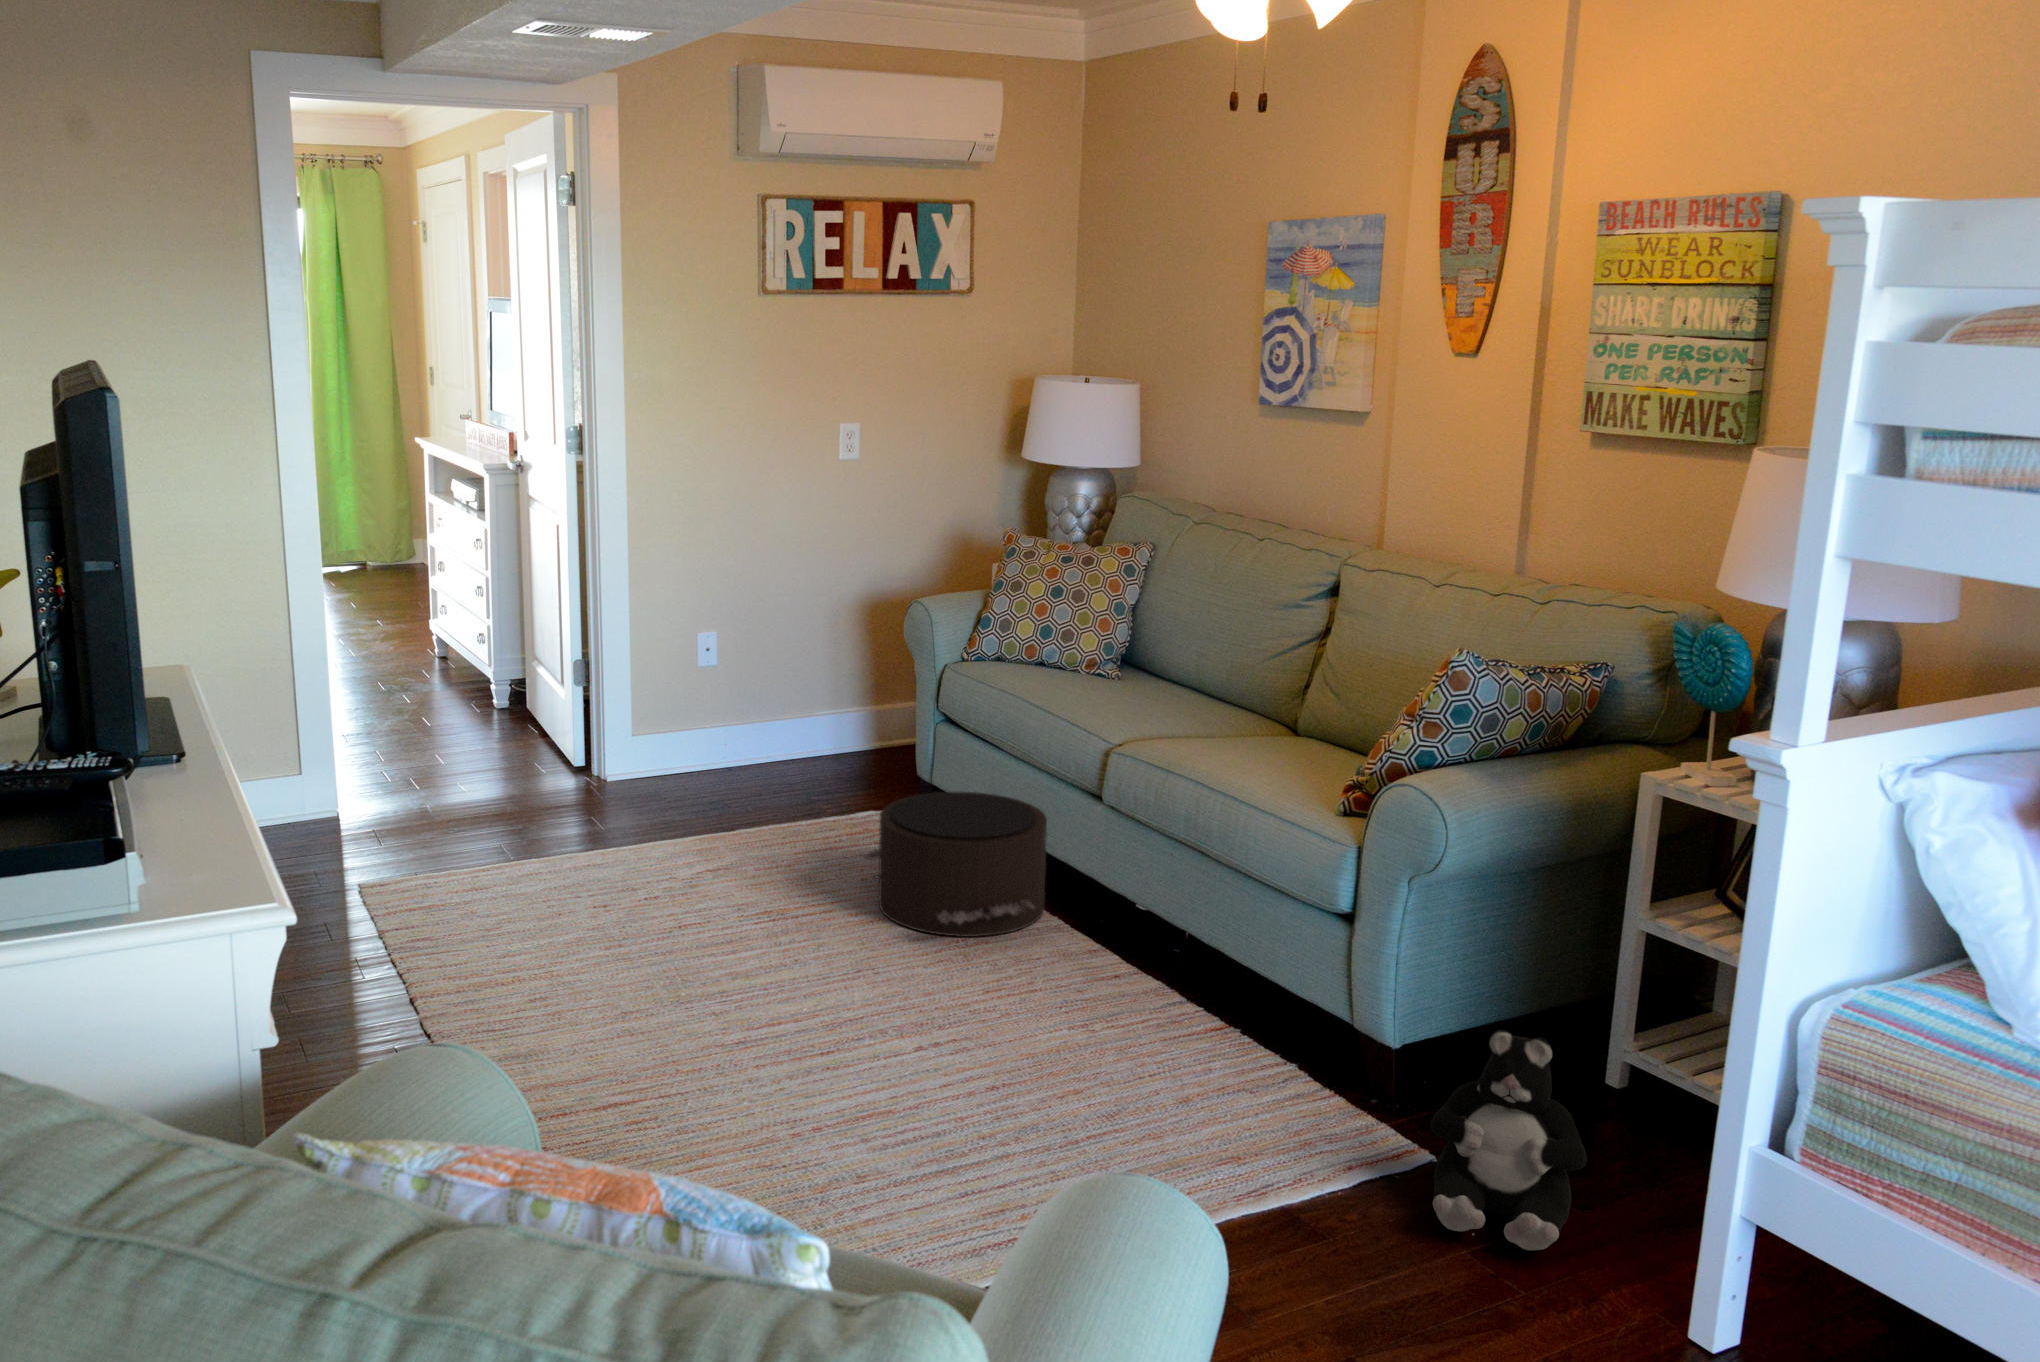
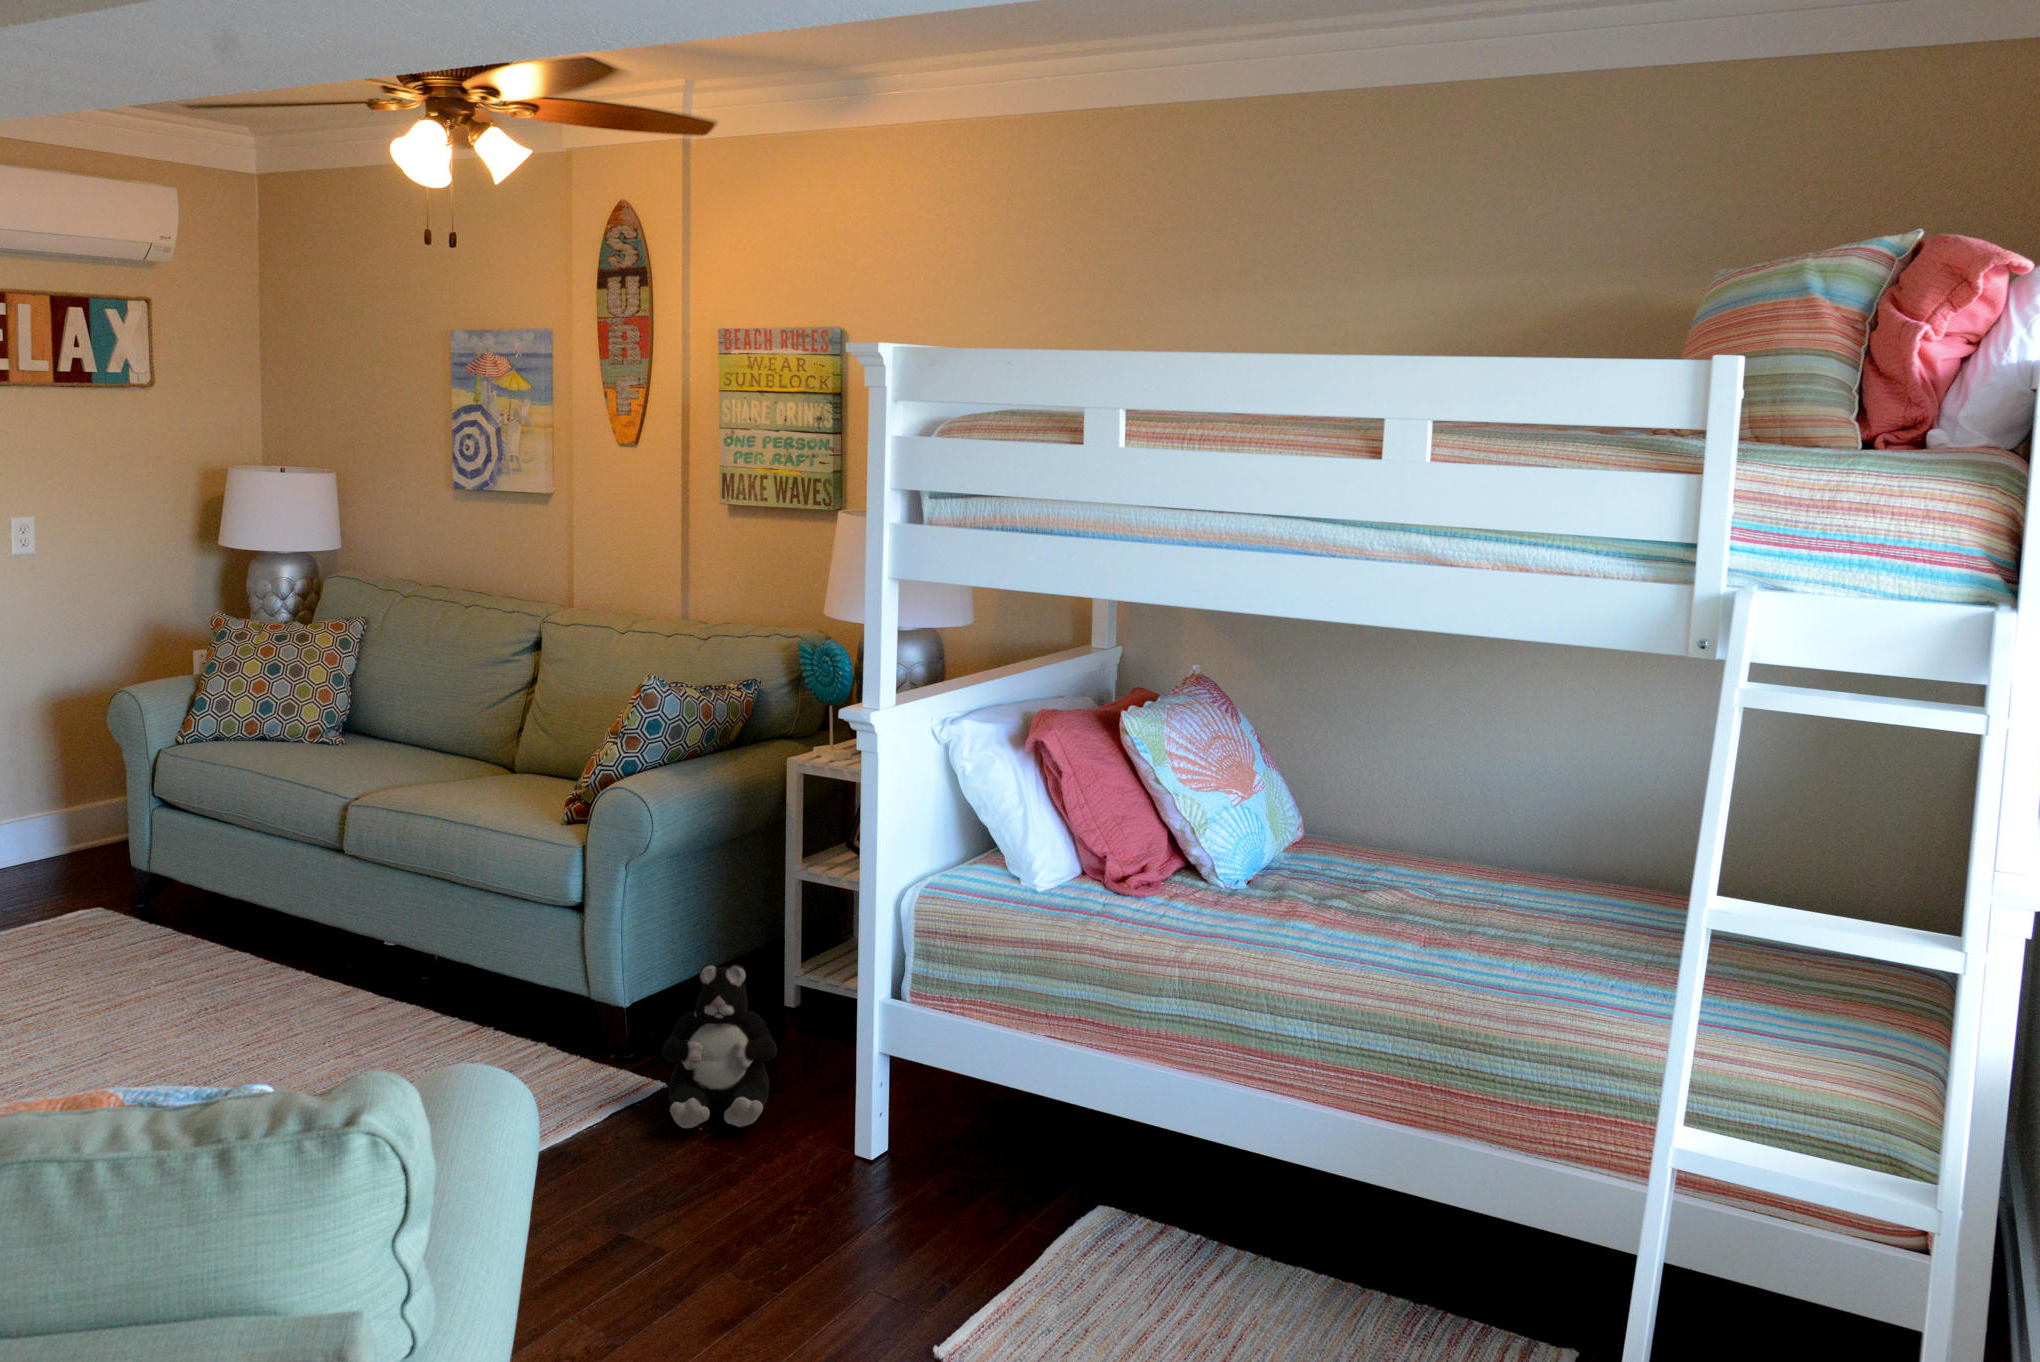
pouf: present [863,792,1047,937] -> none [84,868,291,1010]

